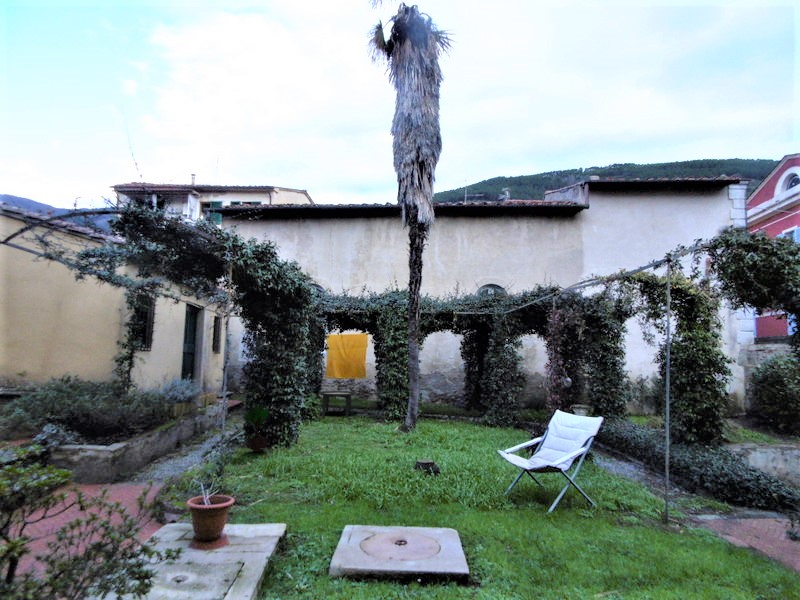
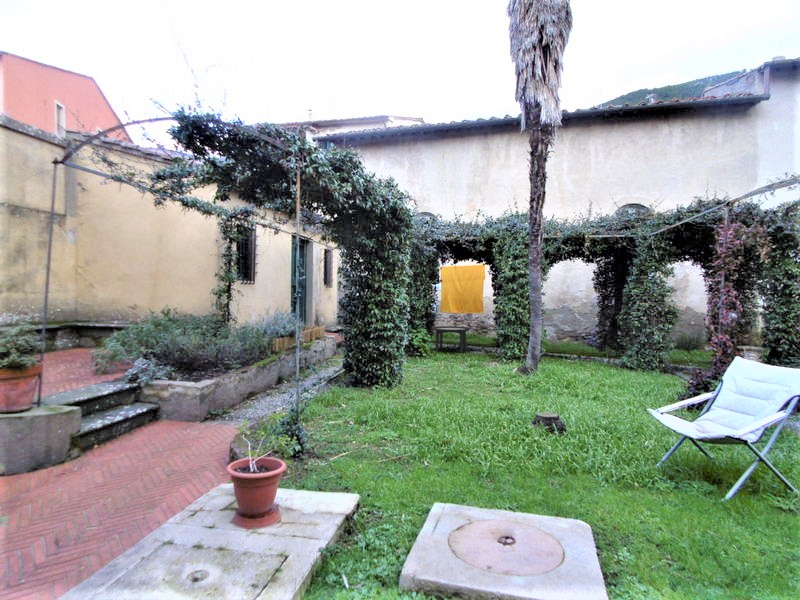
potted tree: present [243,407,268,452] -> none [338,337,371,390]

